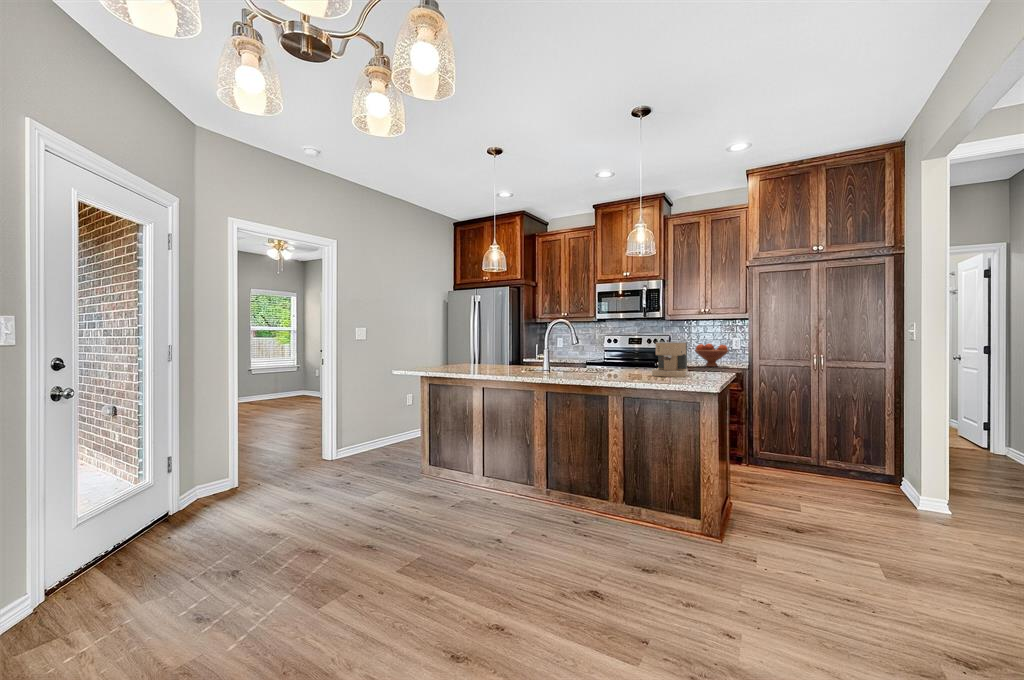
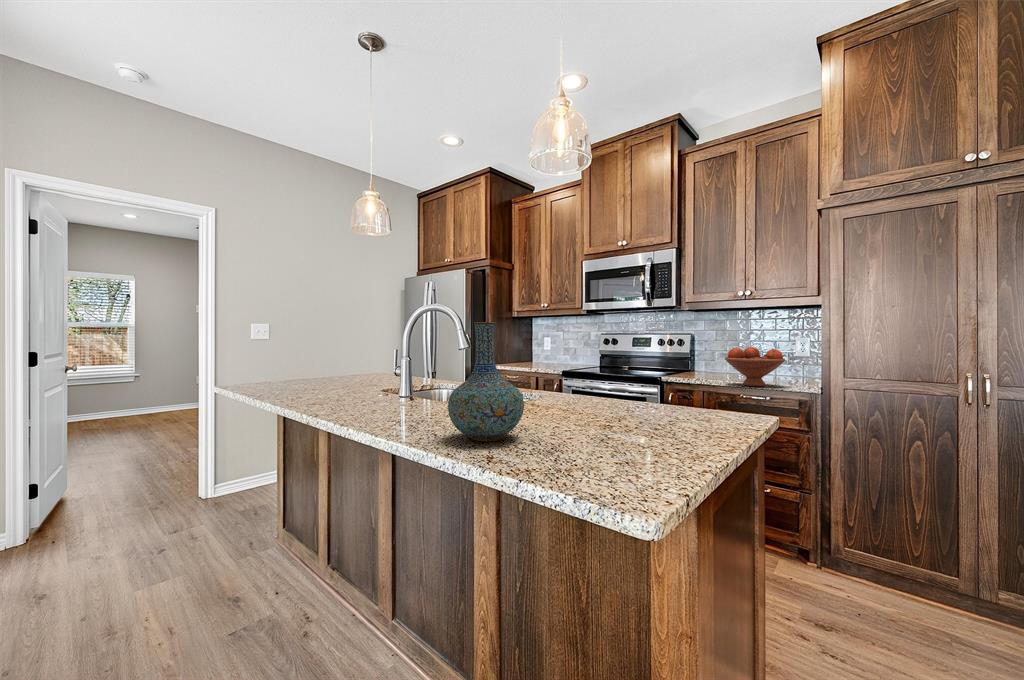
vase: none [611,330,644,380] -> present [448,322,524,442]
coffee maker: present [651,340,688,377] -> none [584,344,666,428]

